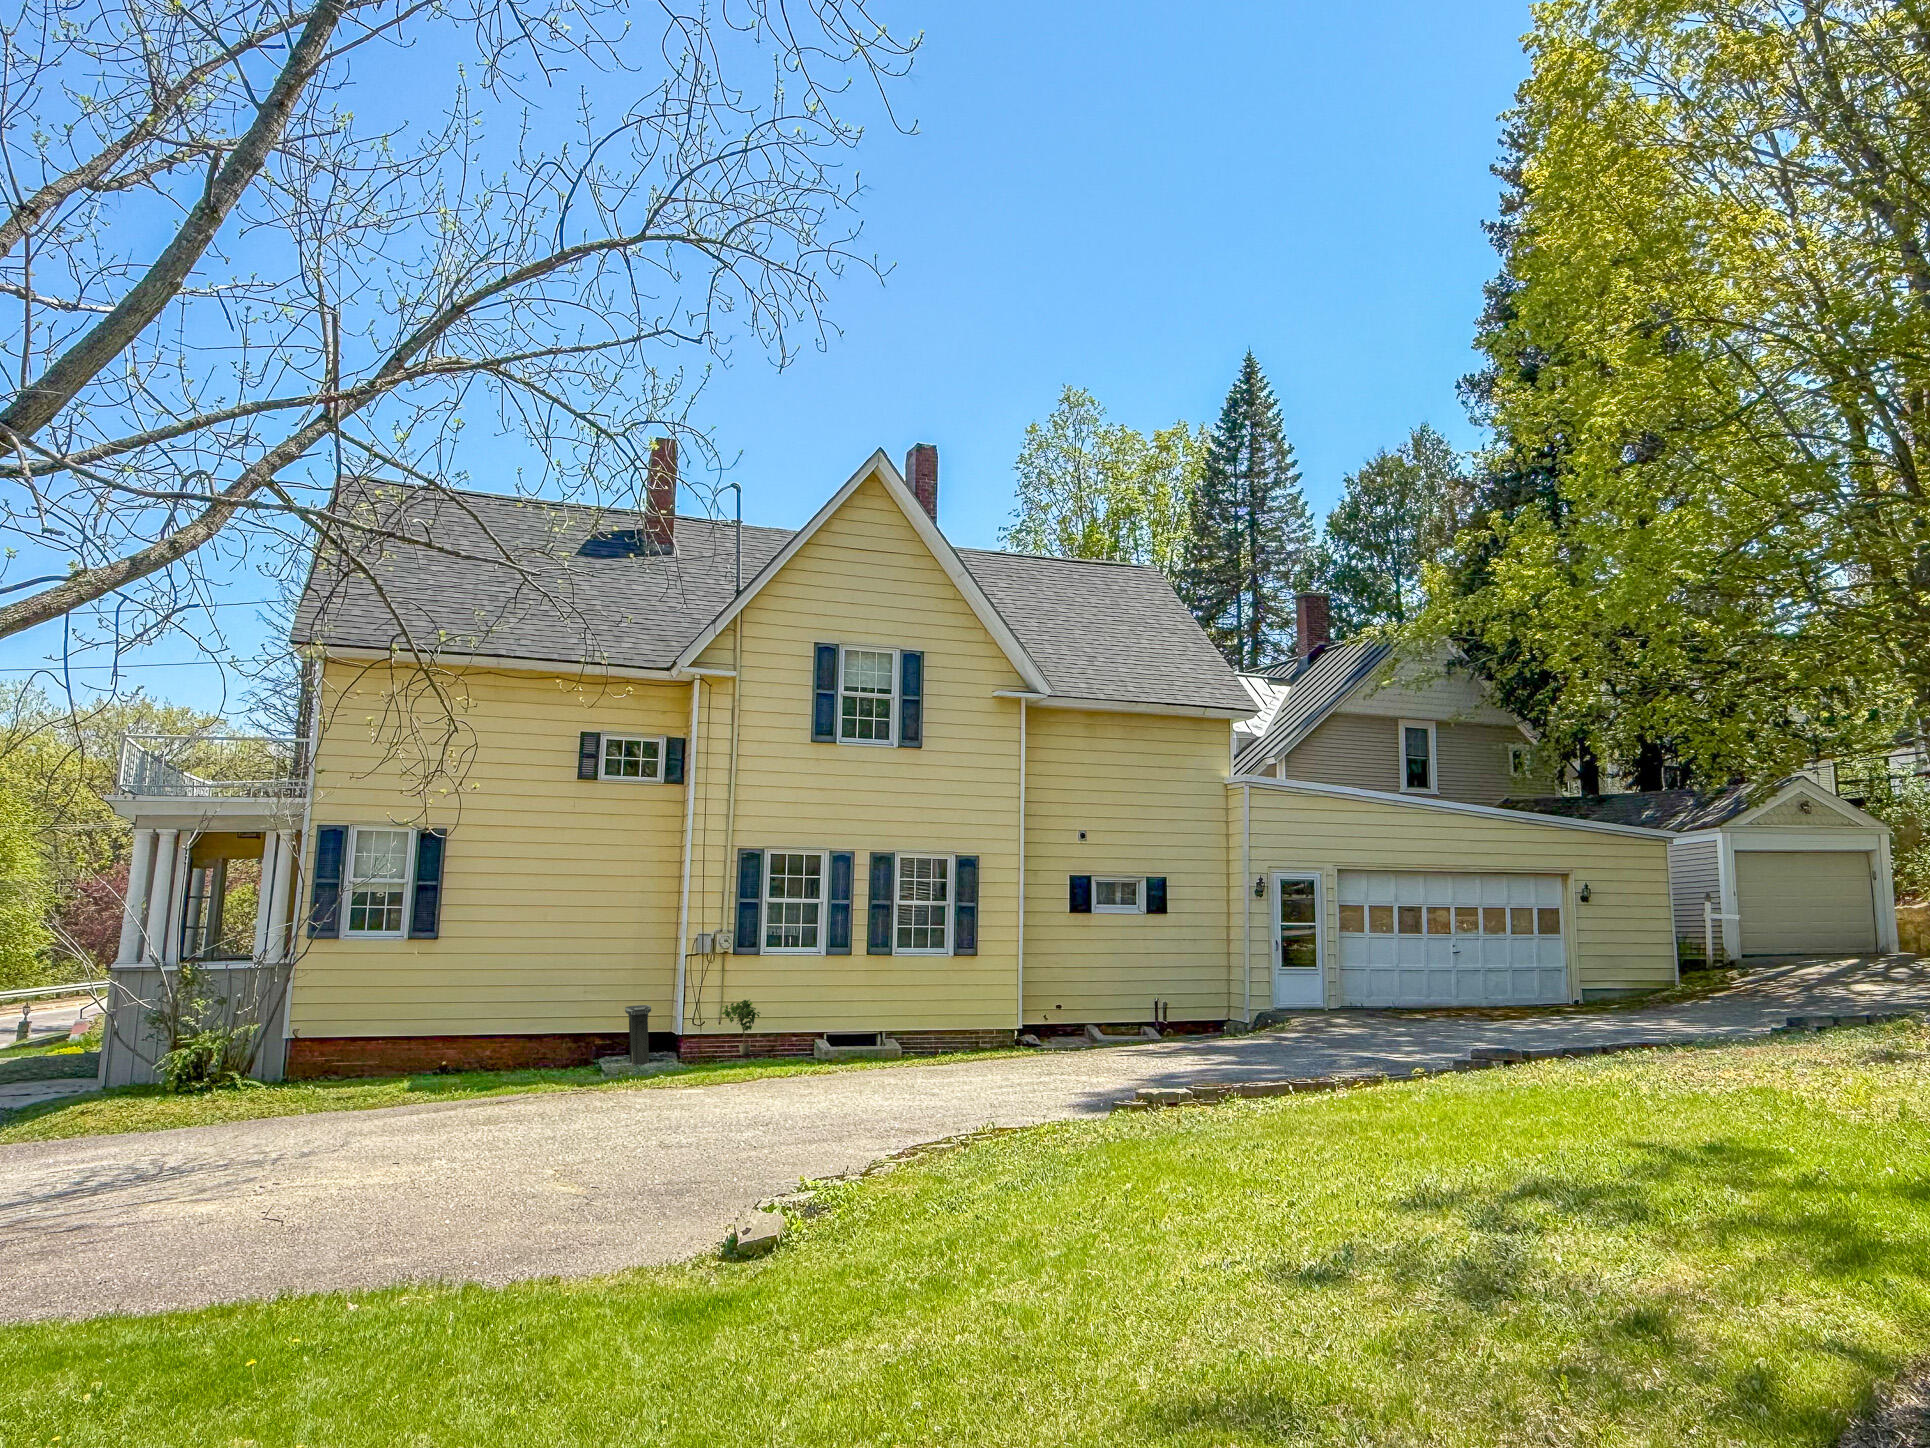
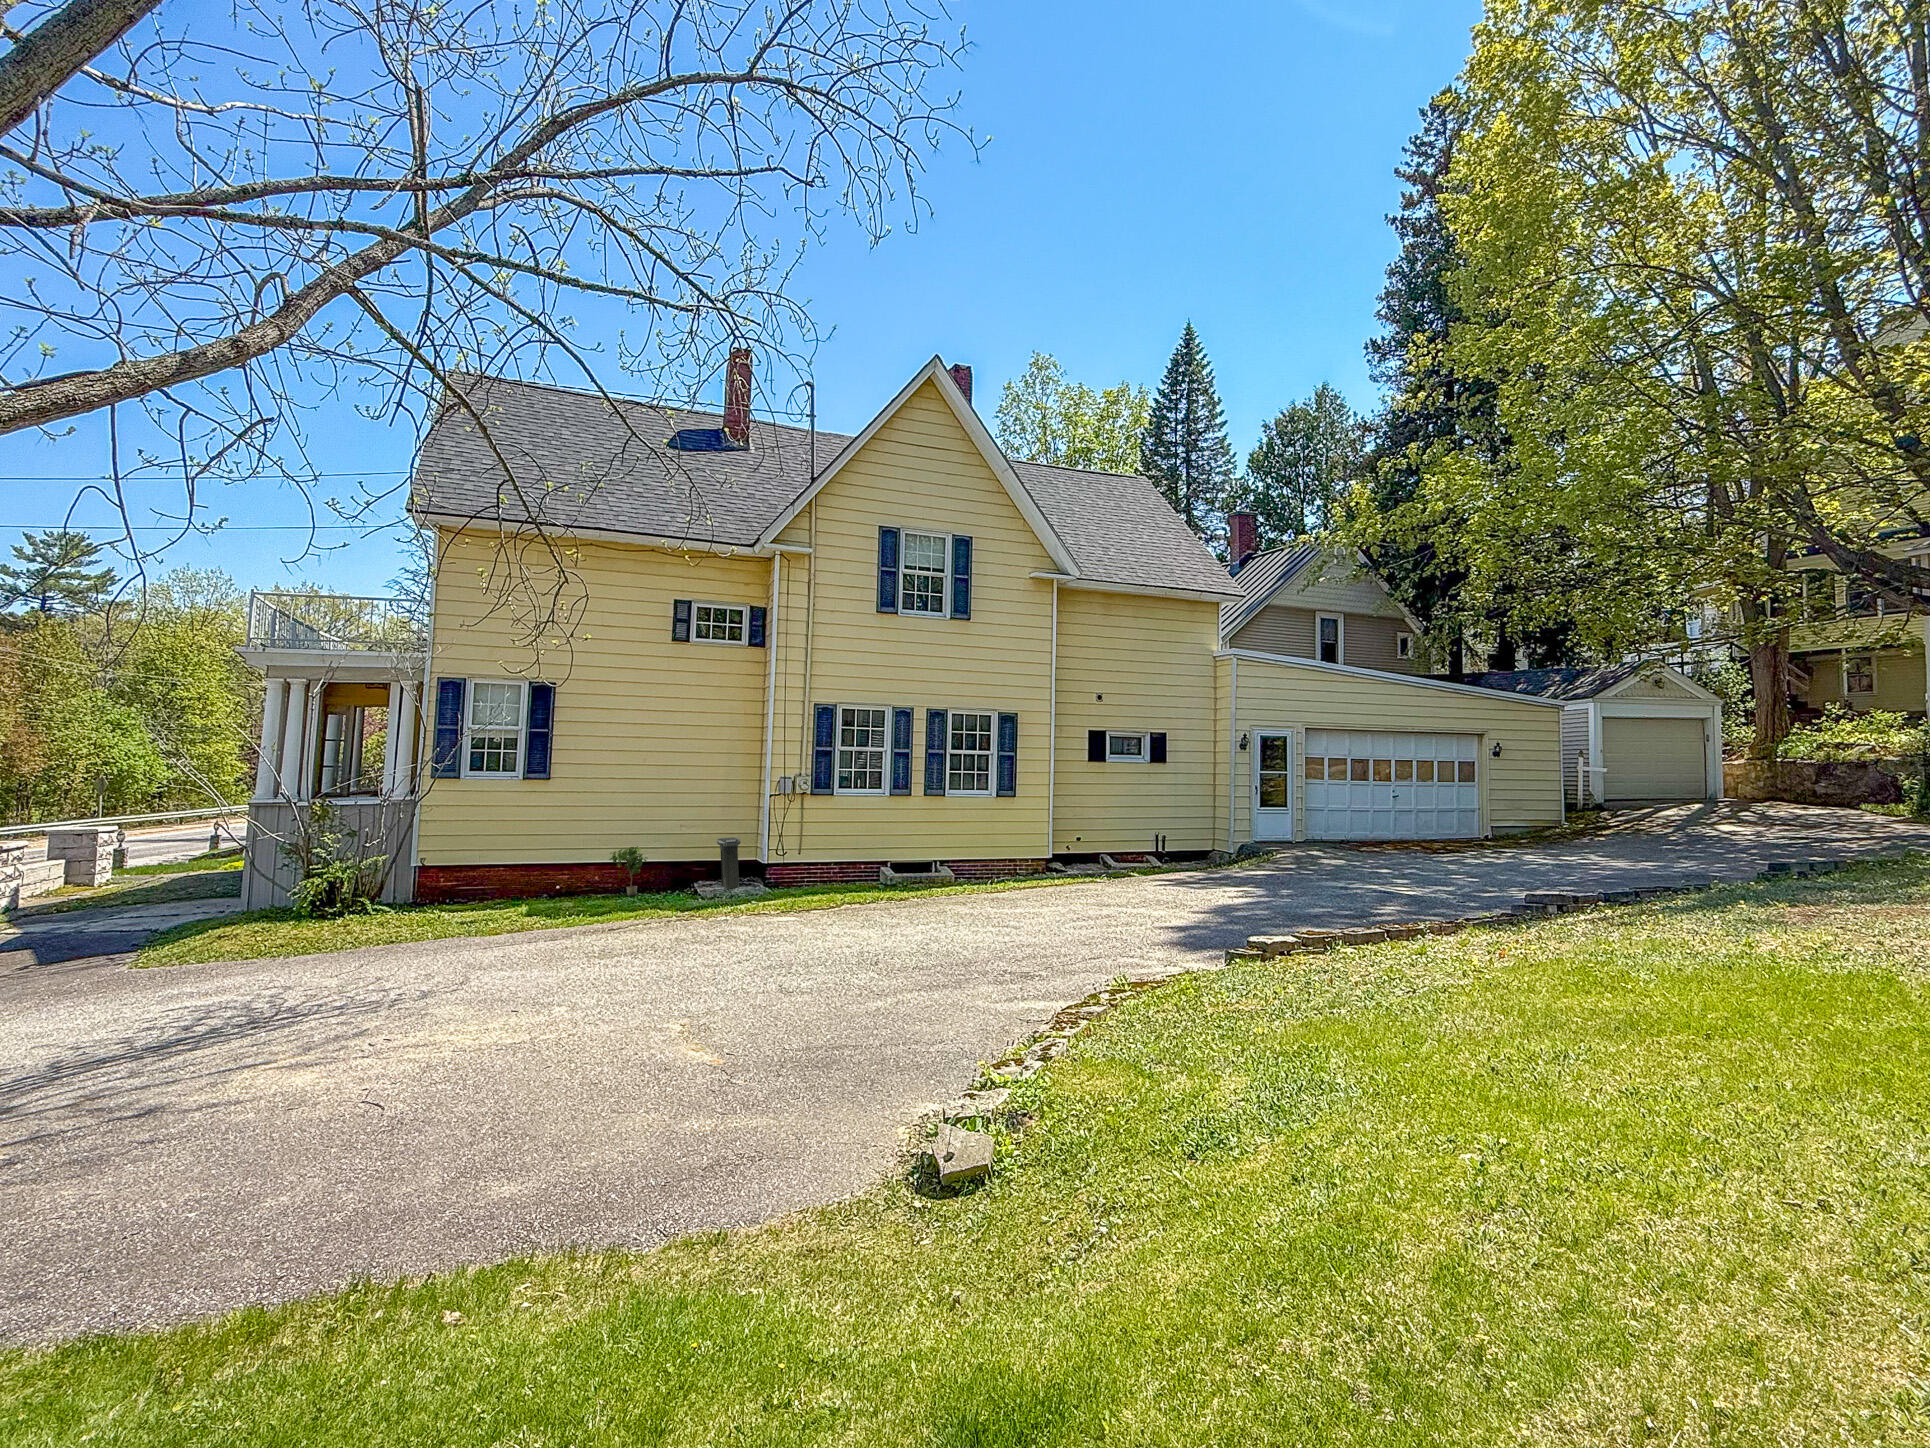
potted plant: present [721,999,760,1056] -> present [609,846,648,897]

